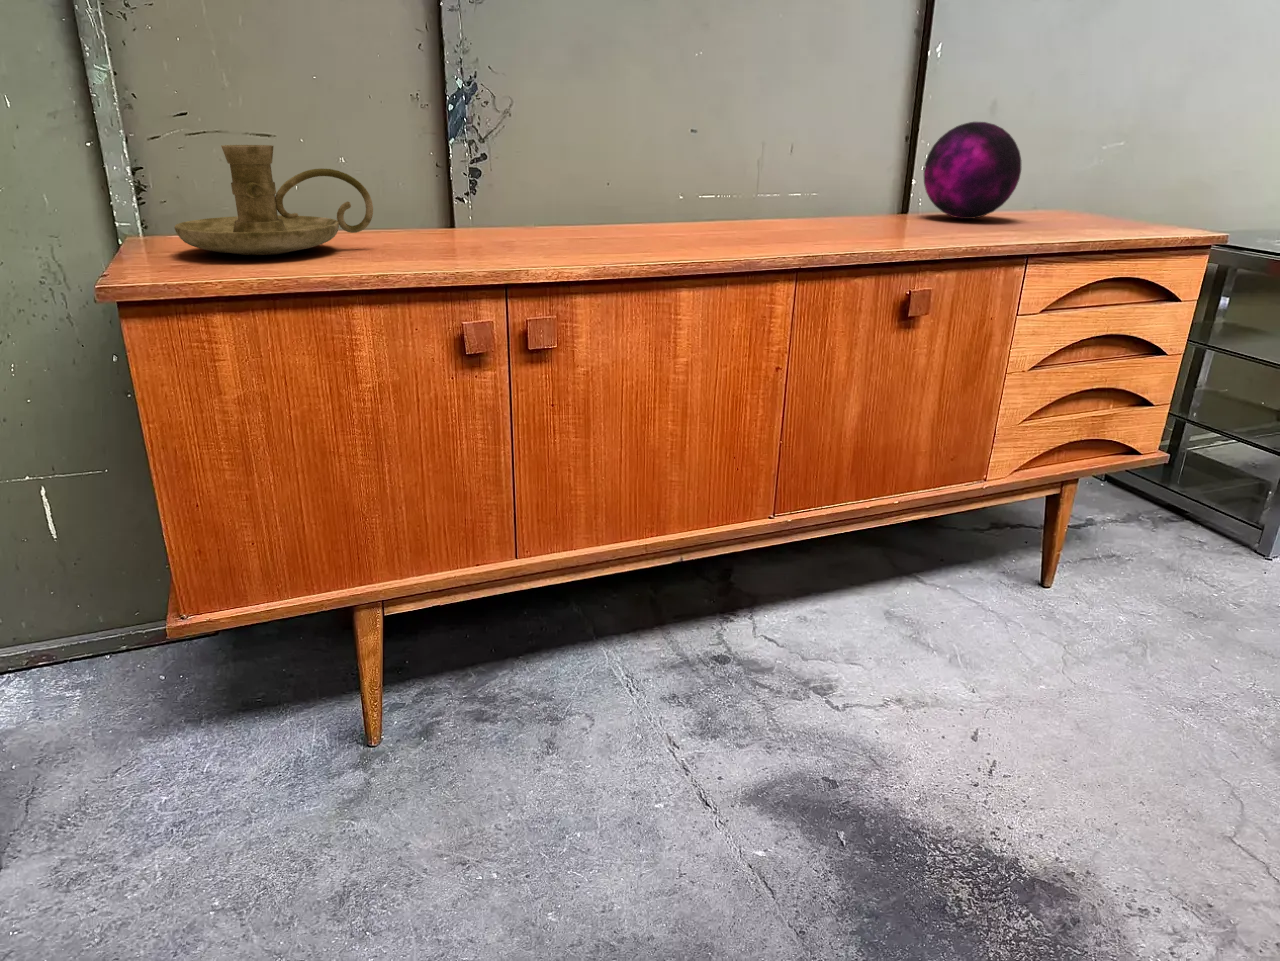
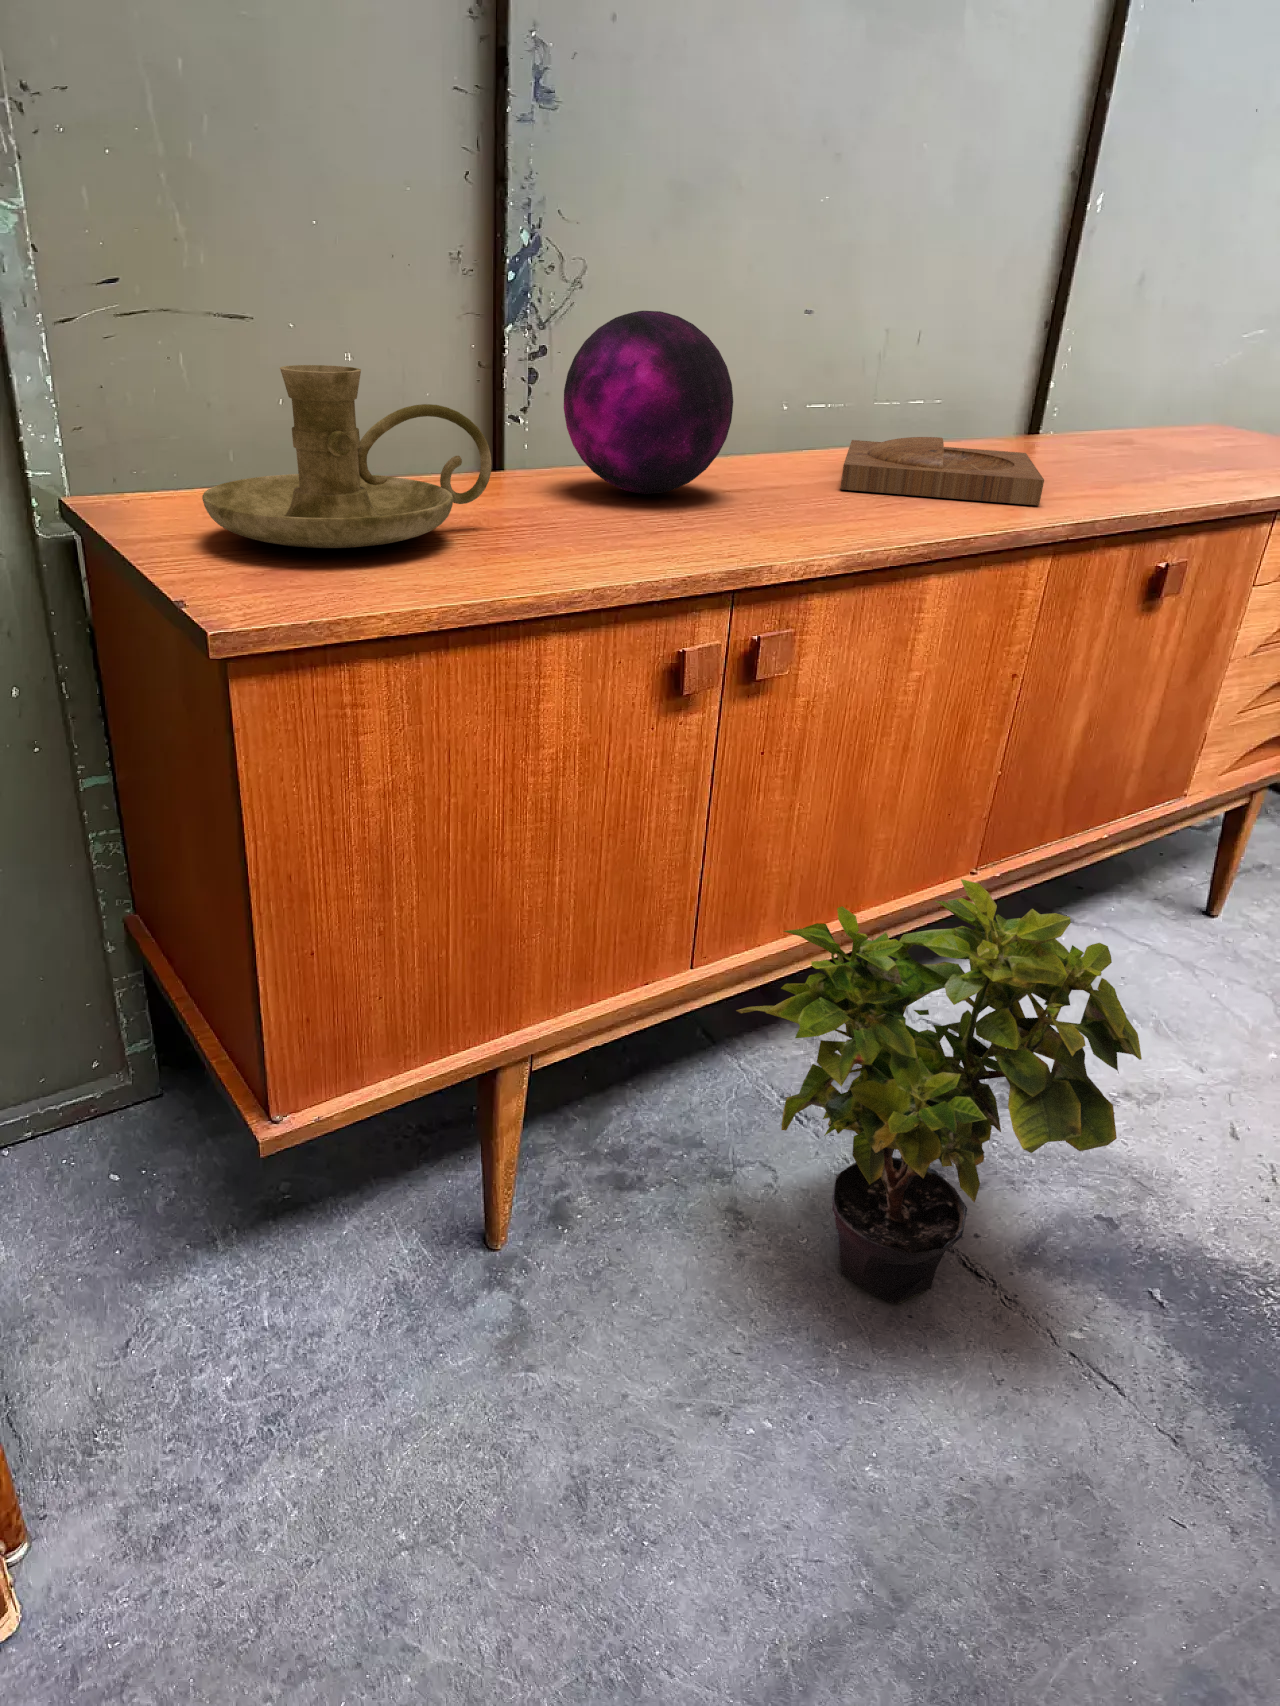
decorative orb: present [924,122,1021,219] -> present [564,311,733,494]
tray: none [668,201,834,244] -> present [841,437,1044,506]
potted plant: none [523,495,791,816] -> present [737,879,1142,1304]

